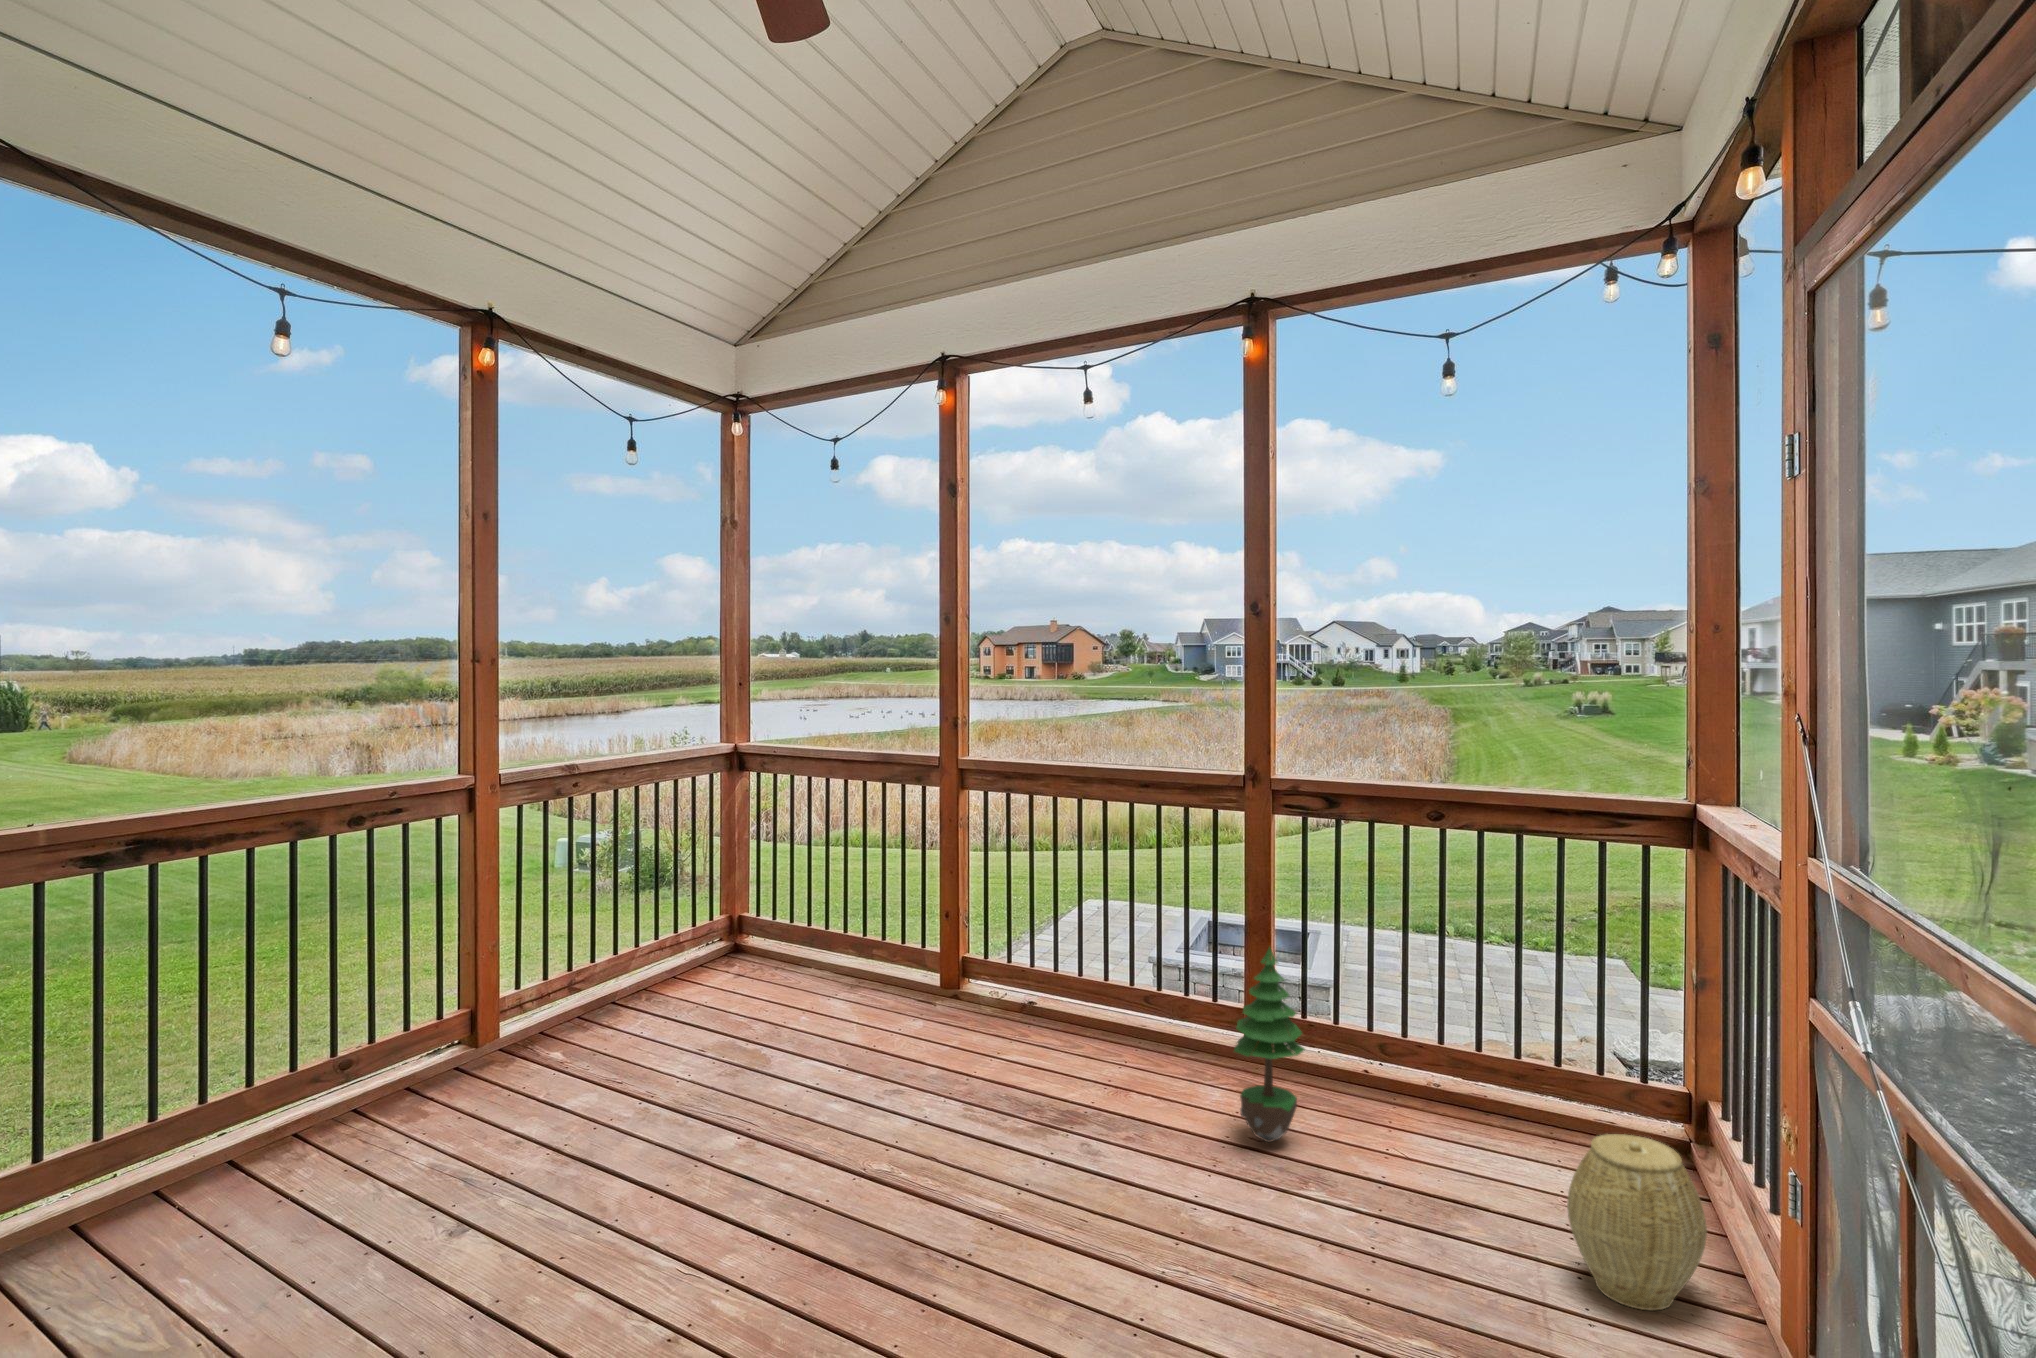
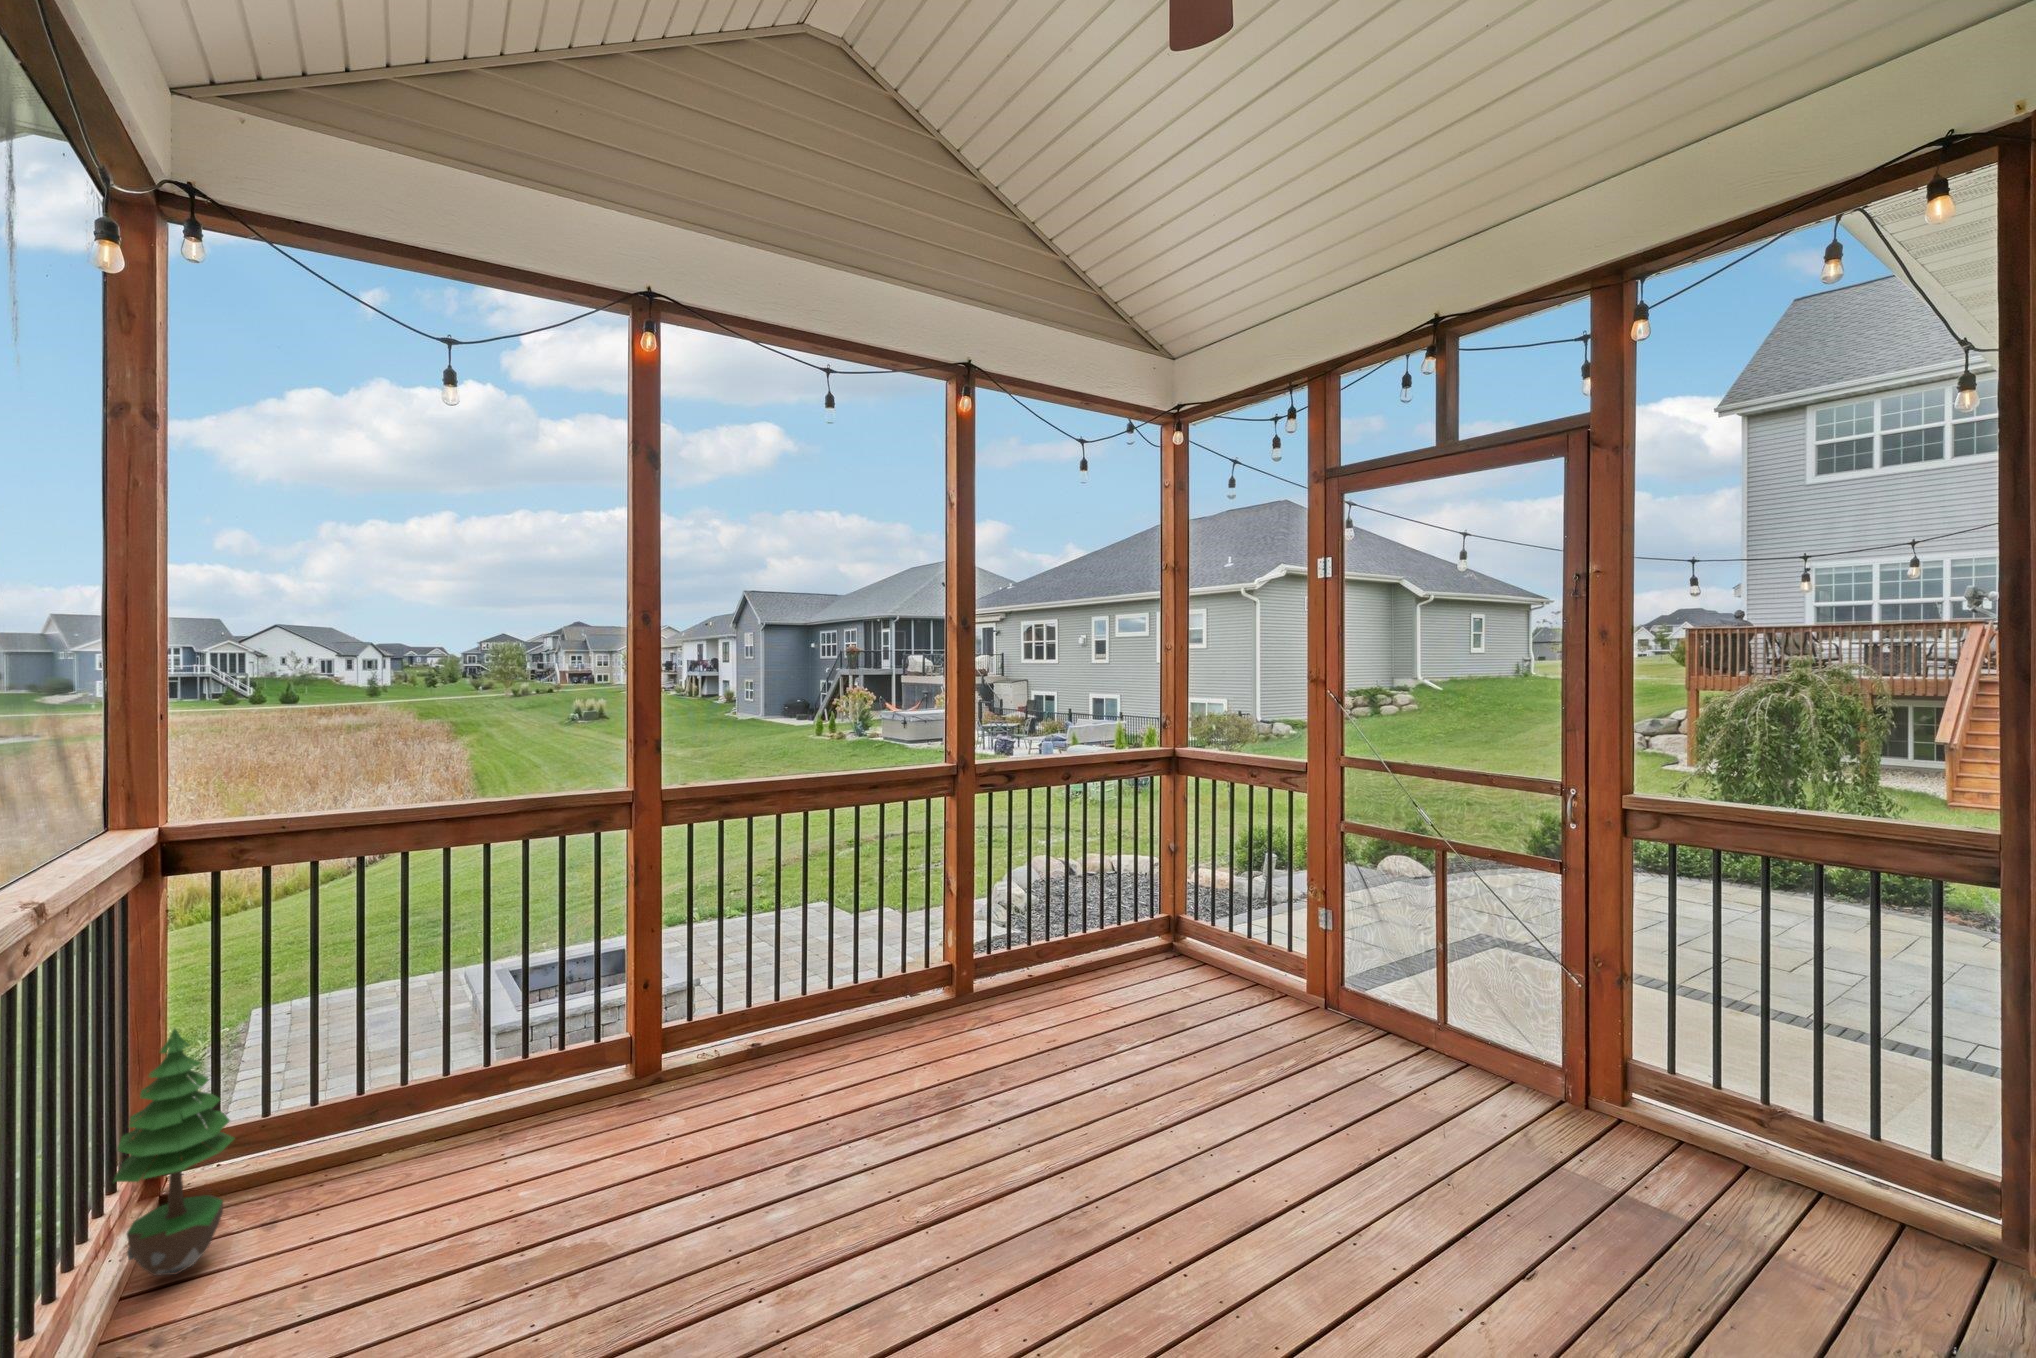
woven basket: present [1567,1134,1707,1310] -> none [560,1101,684,1272]

